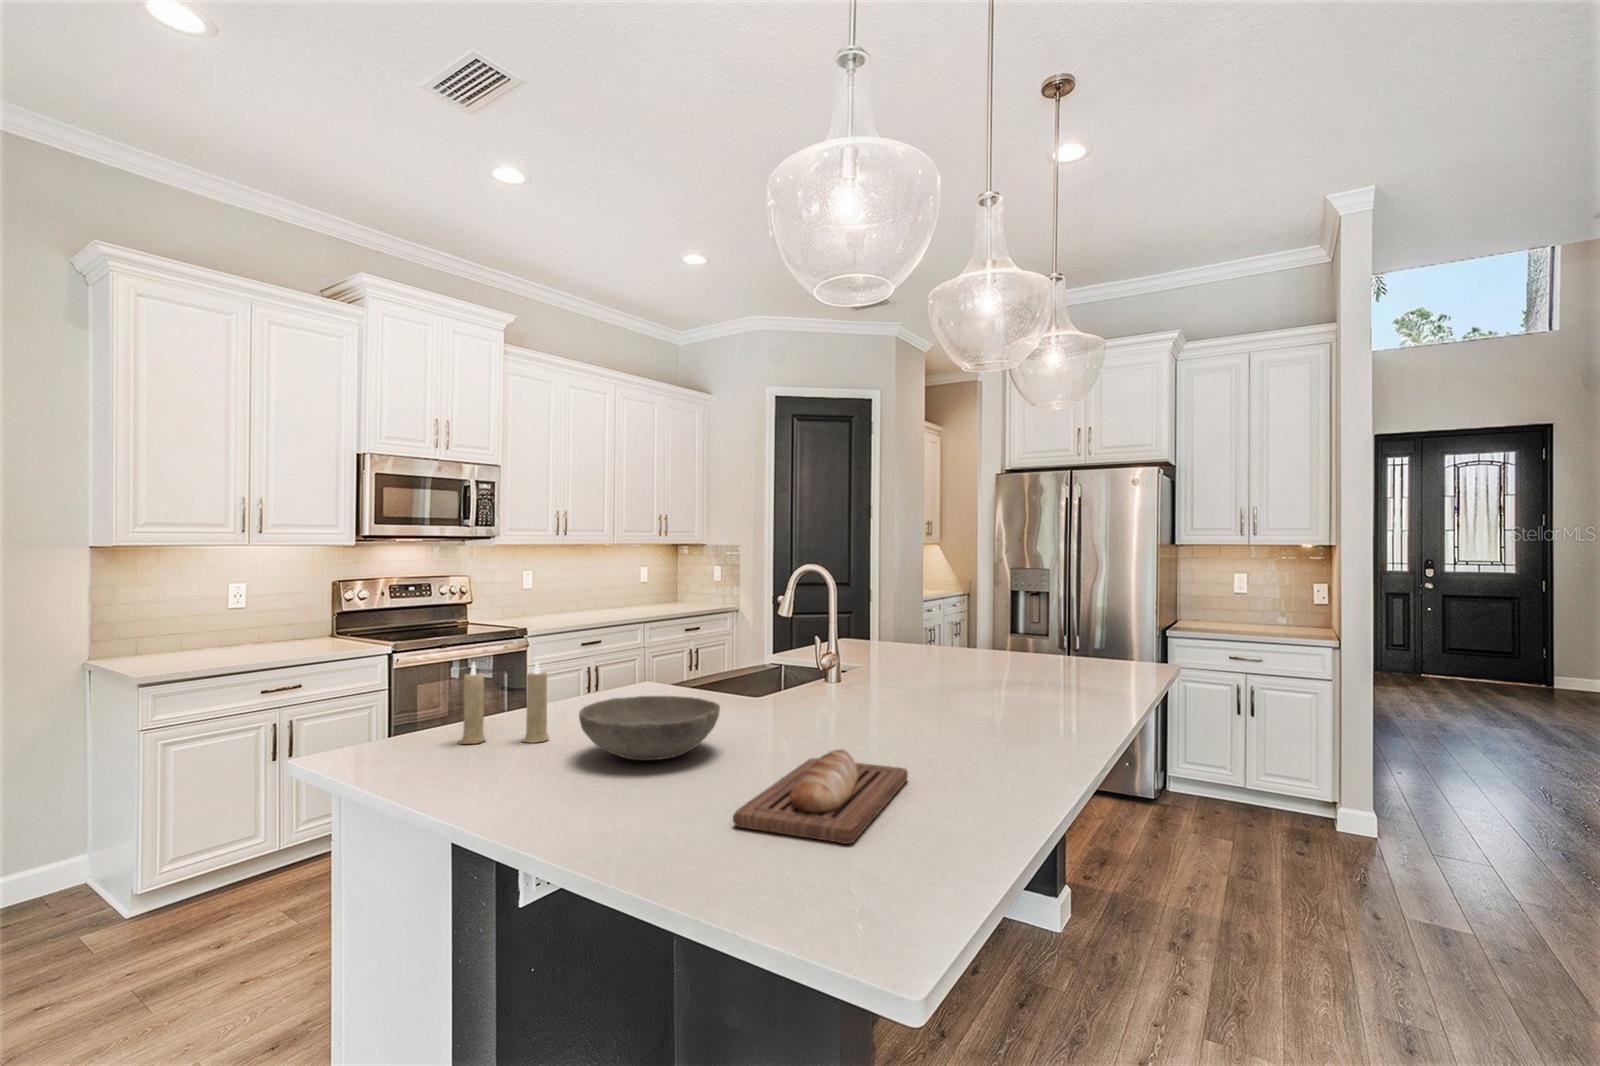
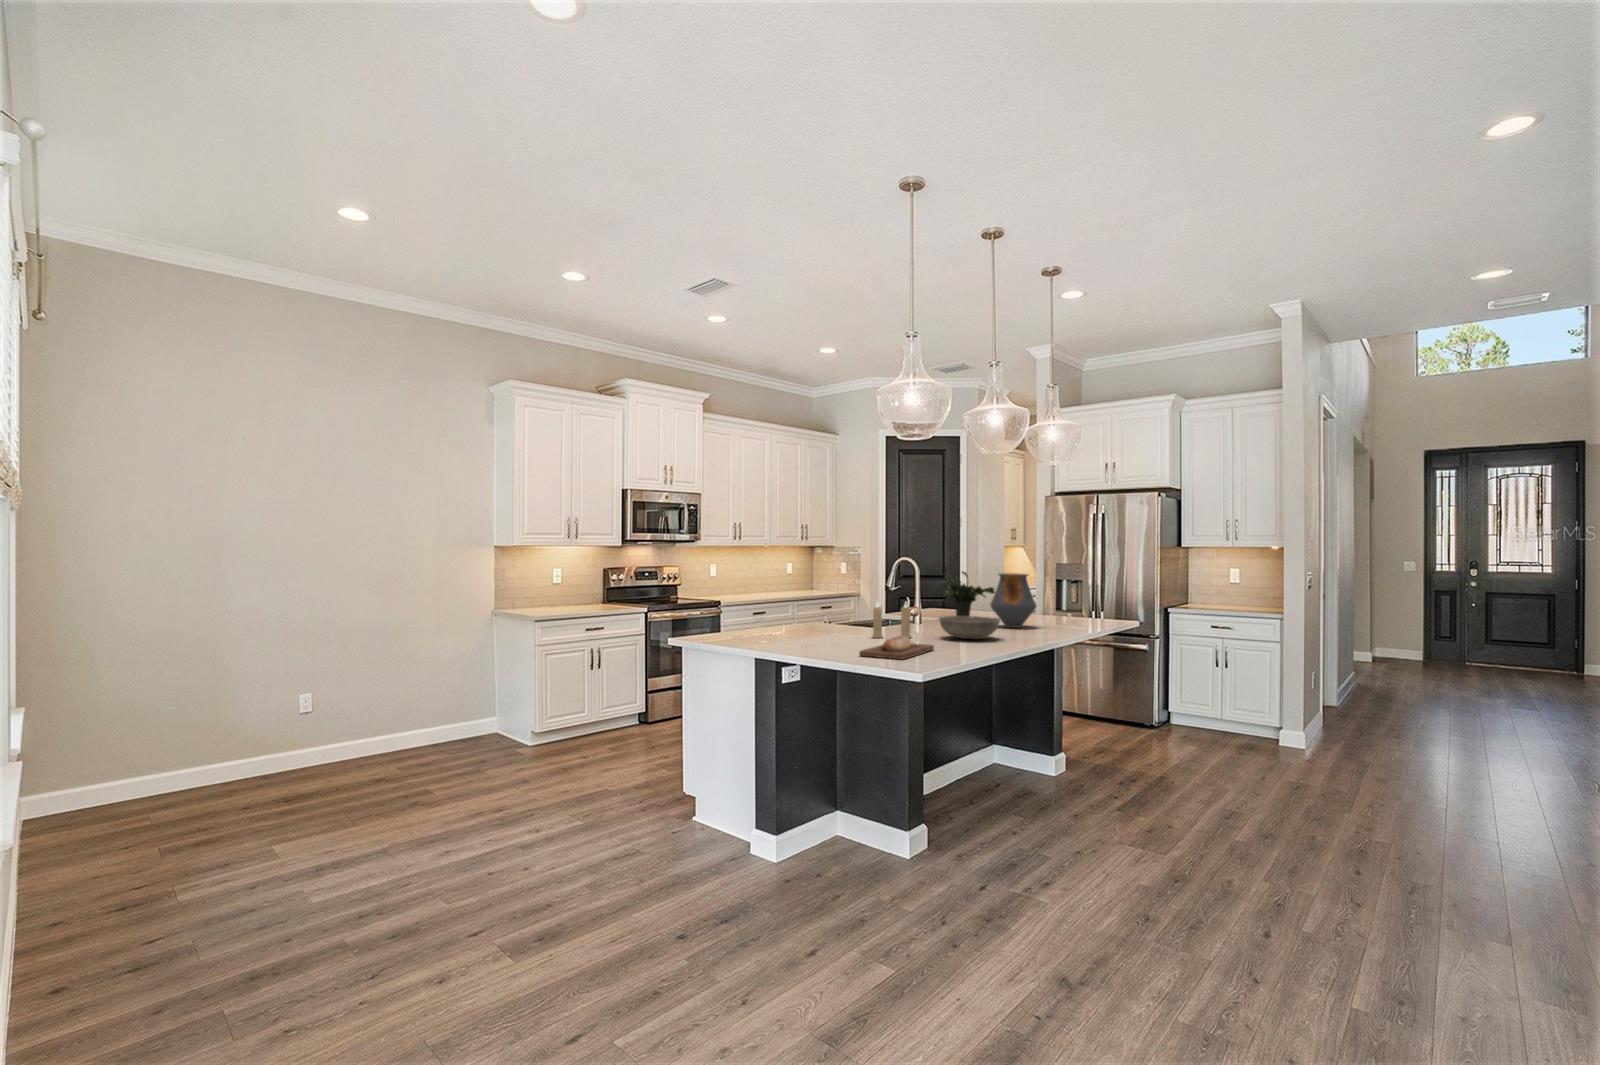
potted plant: none [874,583,956,659] -> present [945,572,995,616]
vase: none [964,589,1044,684] -> present [990,573,1036,628]
candle: present [459,662,549,744] -> present [873,603,911,638]
bowl: present [579,696,720,760] -> present [939,616,1000,639]

